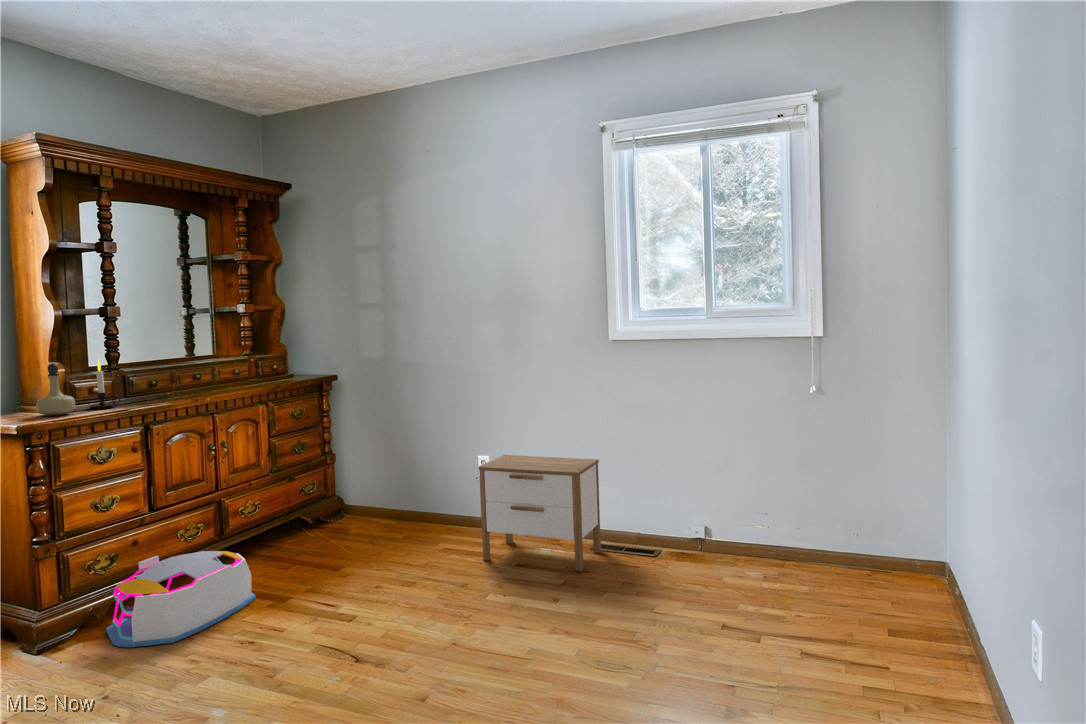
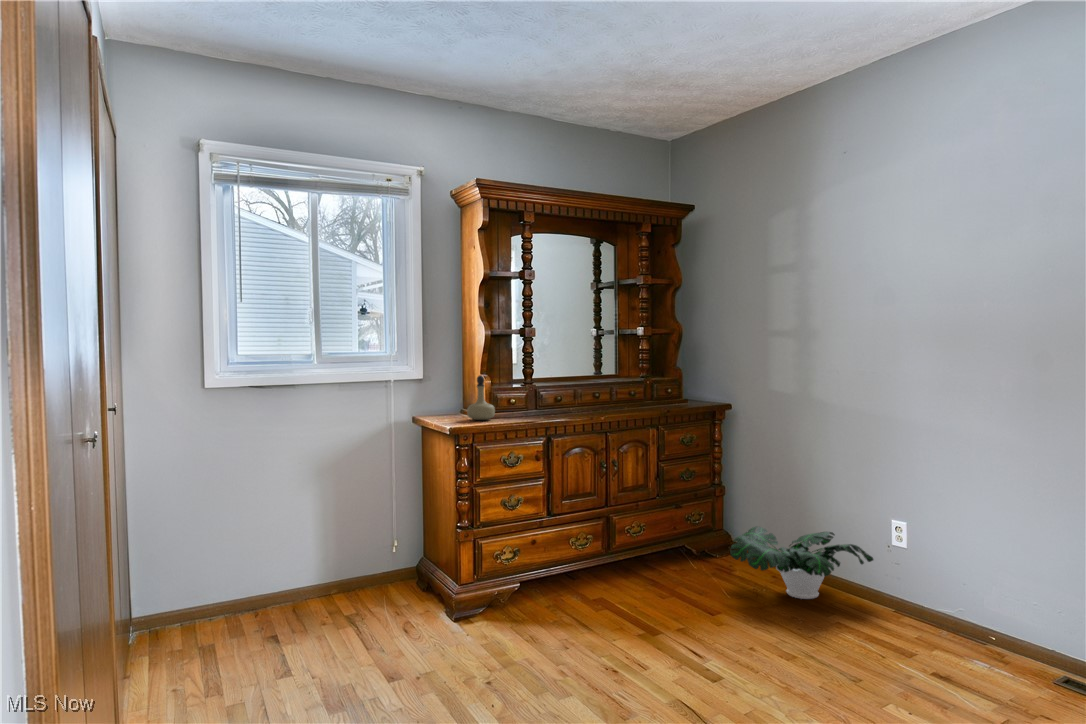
candle: present [89,360,120,409] -> none [506,374,530,417]
nightstand: present [478,455,601,571] -> none [885,511,1067,683]
potted plant: none [347,483,467,545] -> present [730,527,873,599]
storage bin: present [106,551,256,647] -> none [505,558,631,643]

